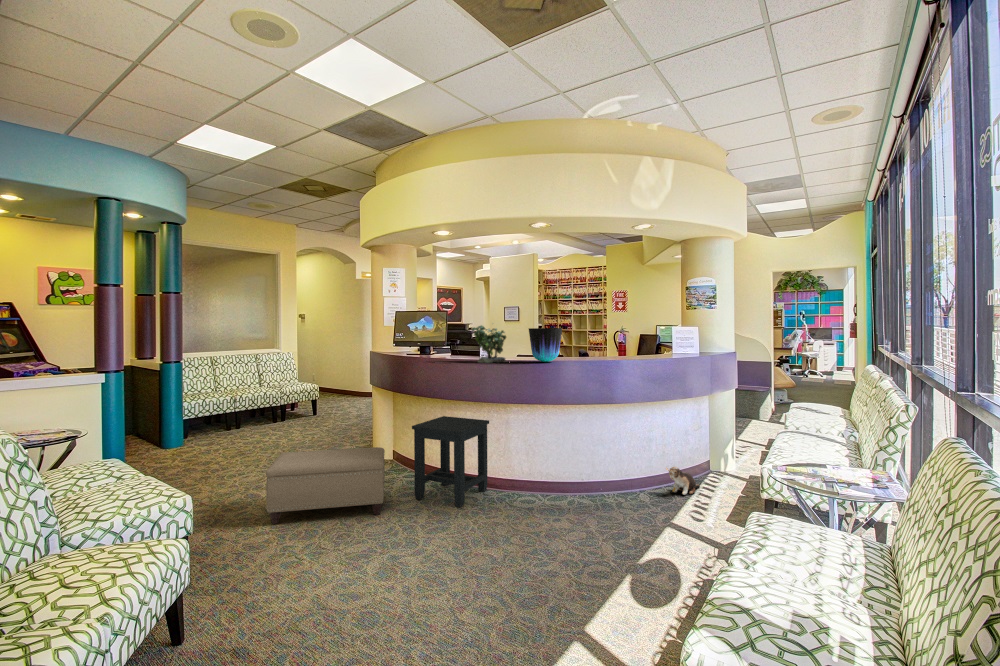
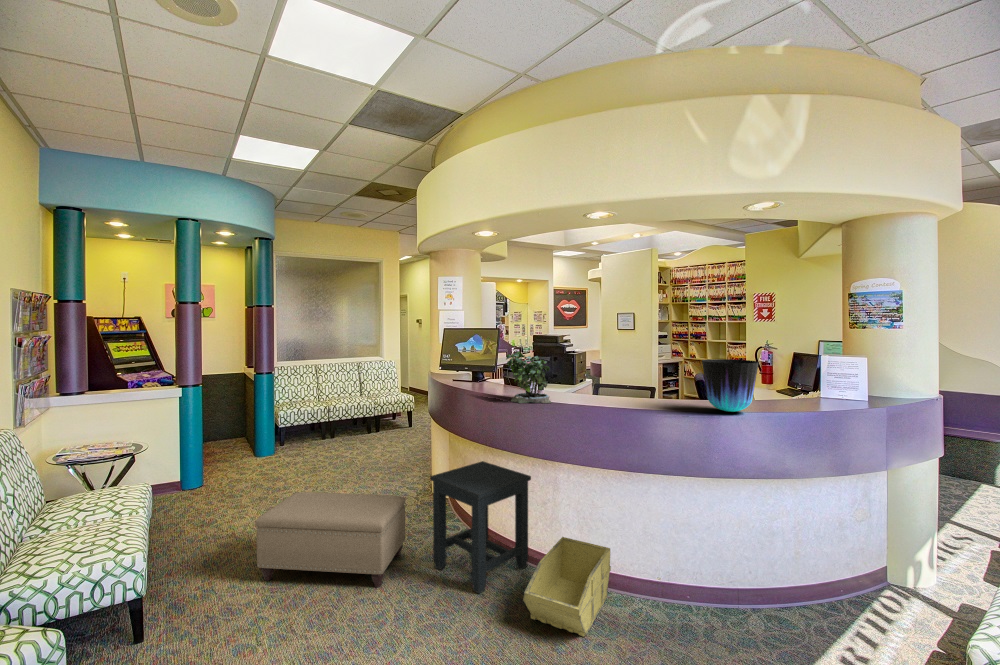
vase: present [529,328,562,362] -> present [702,359,759,412]
storage bin: none [503,462,552,516] -> present [523,537,611,637]
plush toy: present [666,467,700,495] -> none [794,583,861,634]

